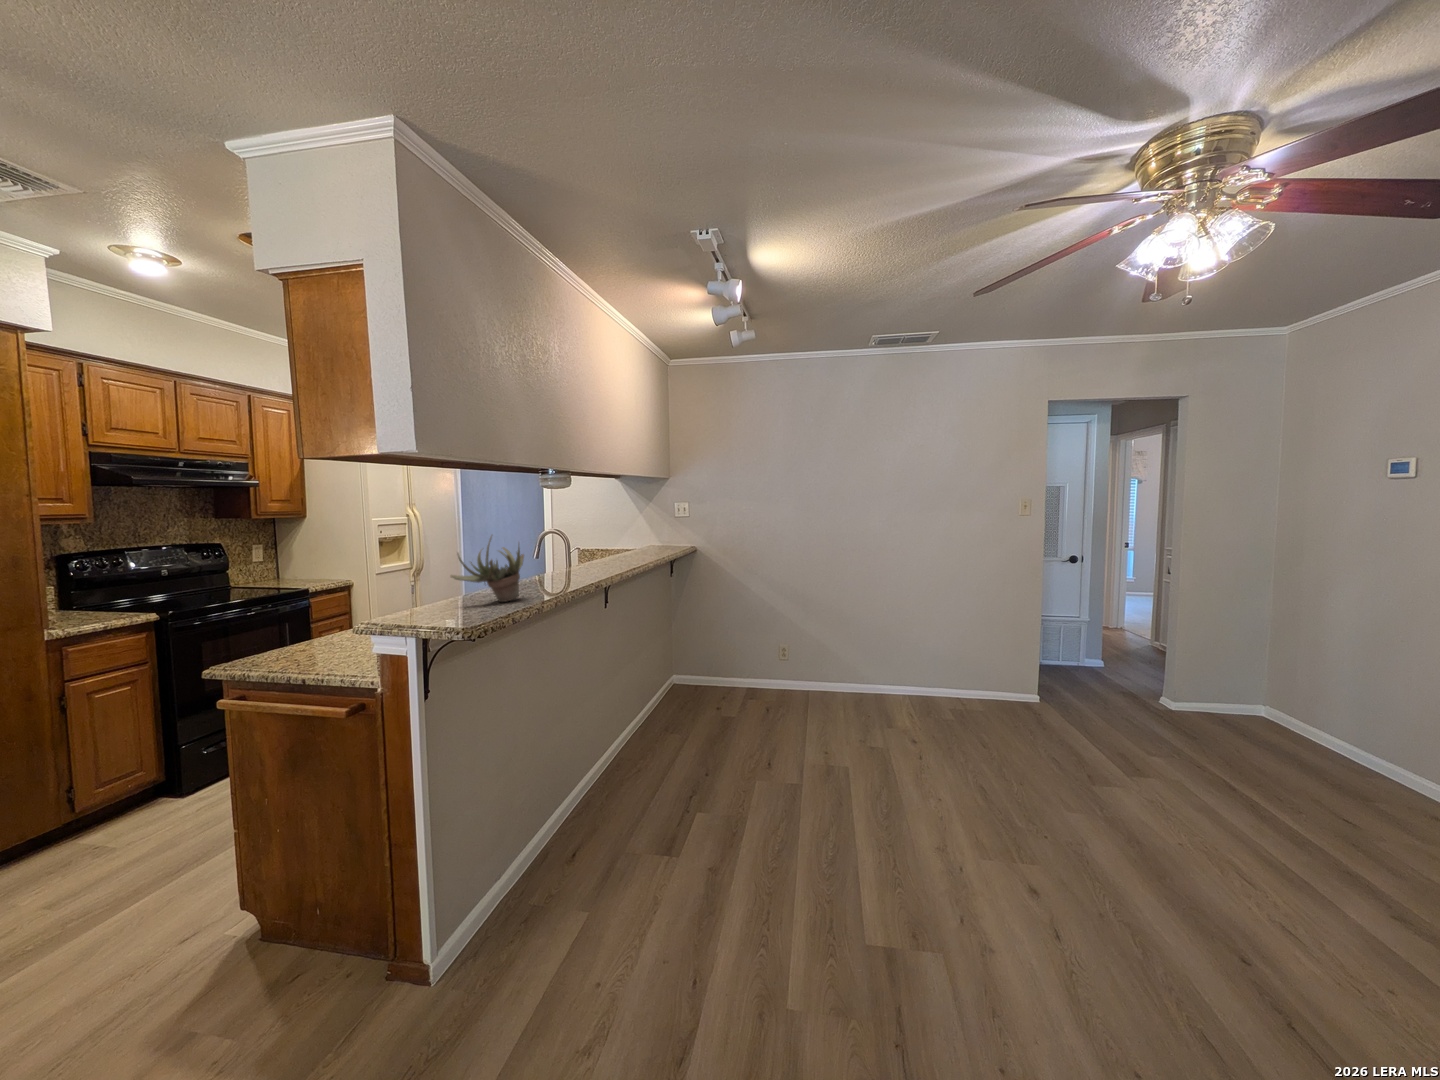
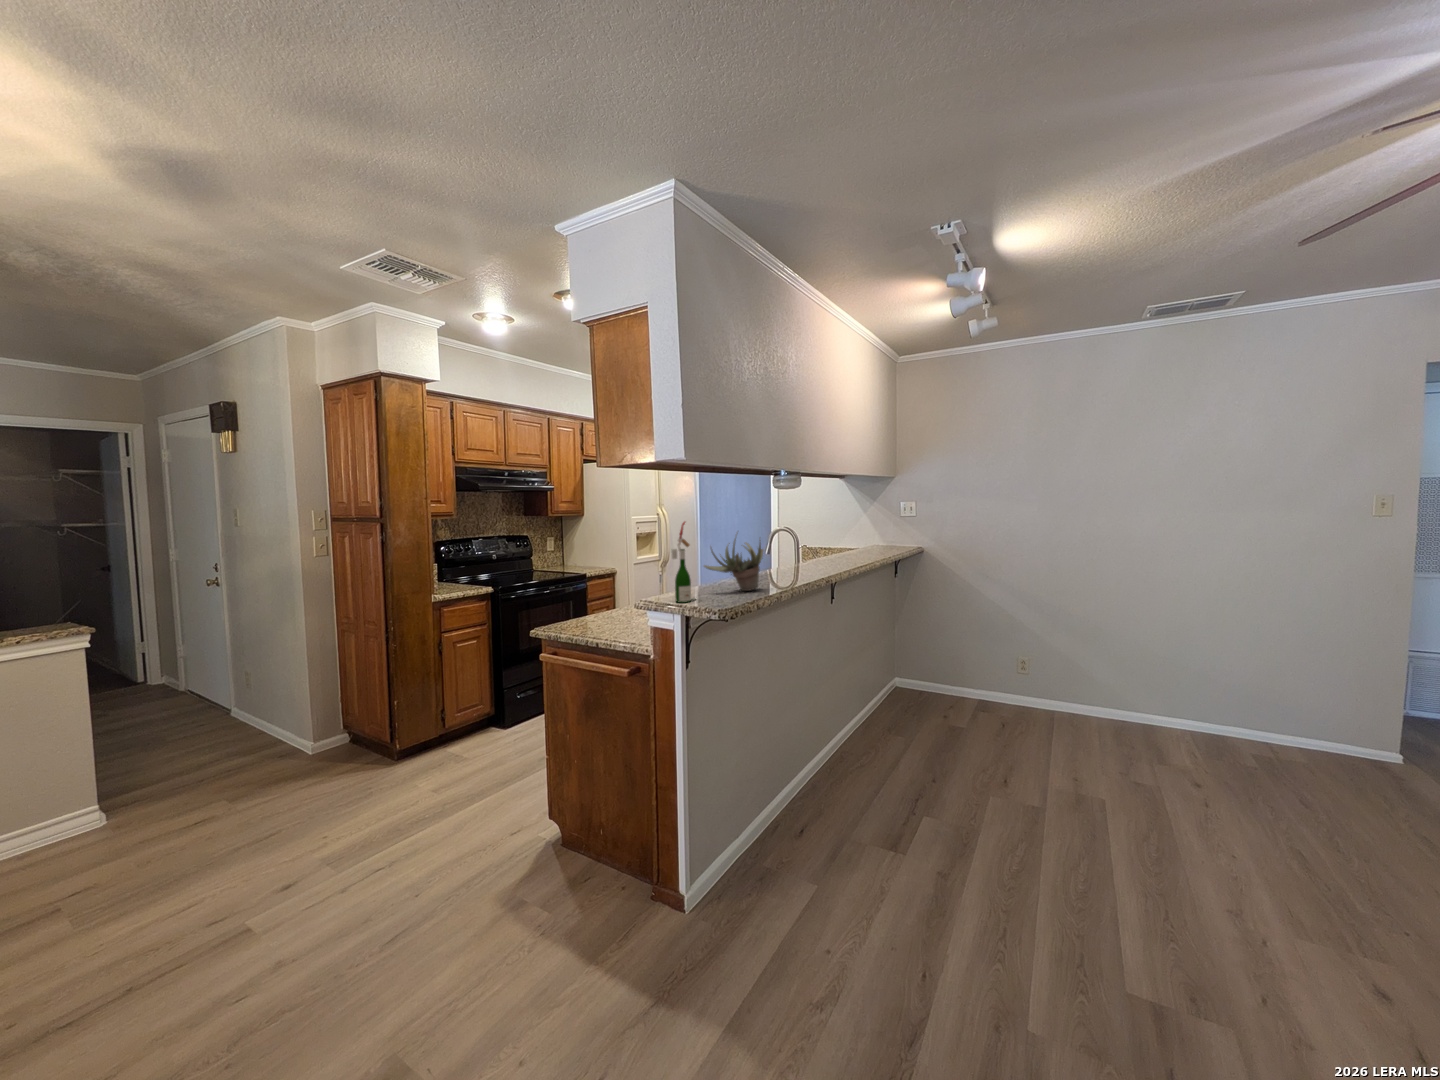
wine bottle: none [404,525,439,621] -> present [672,522,695,603]

